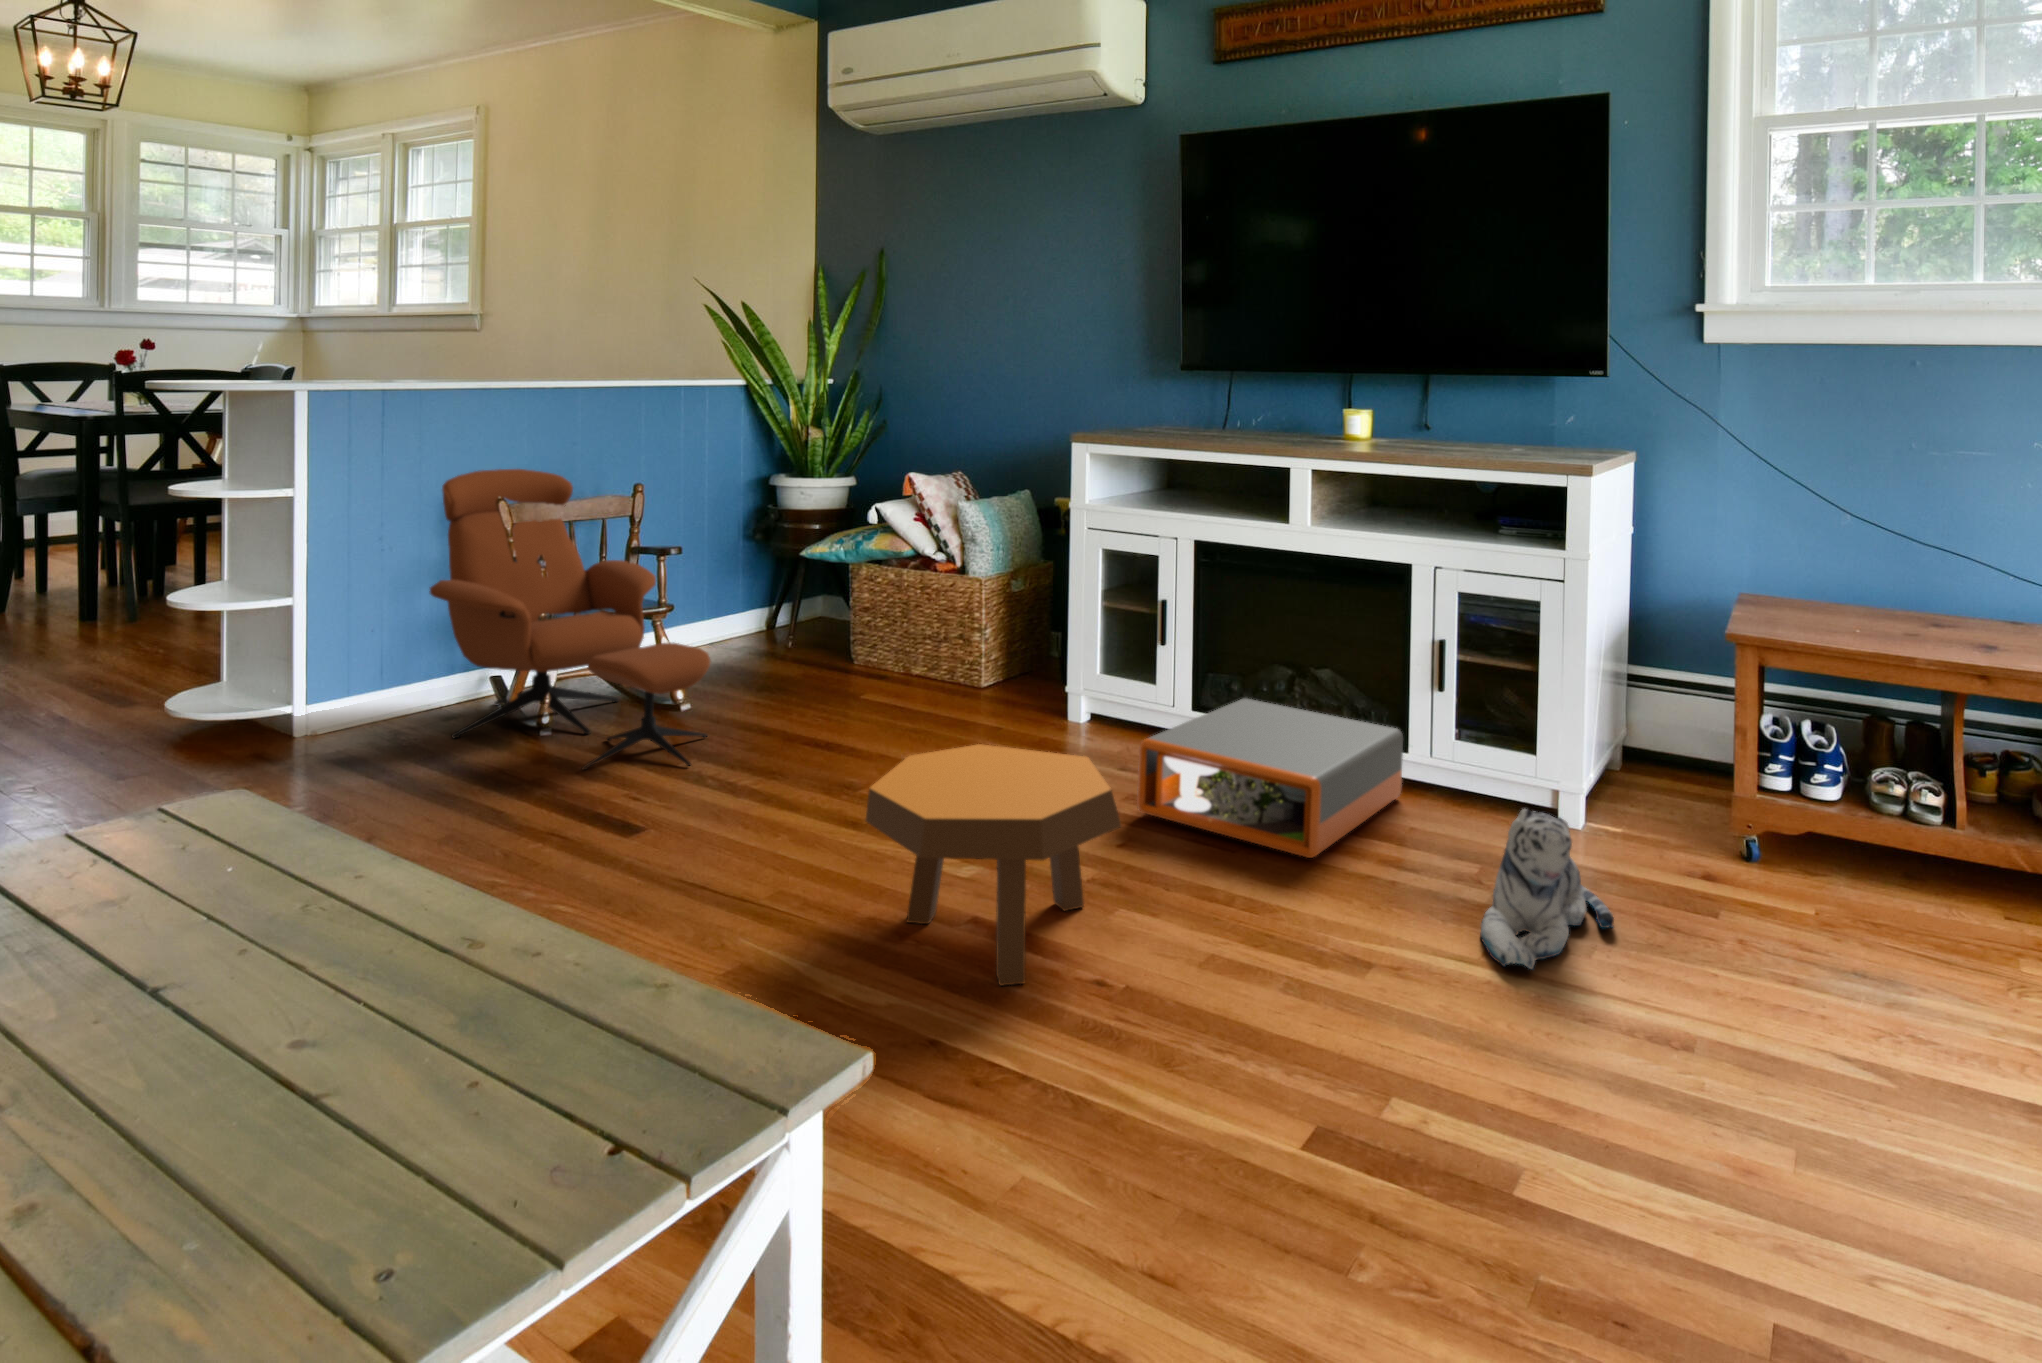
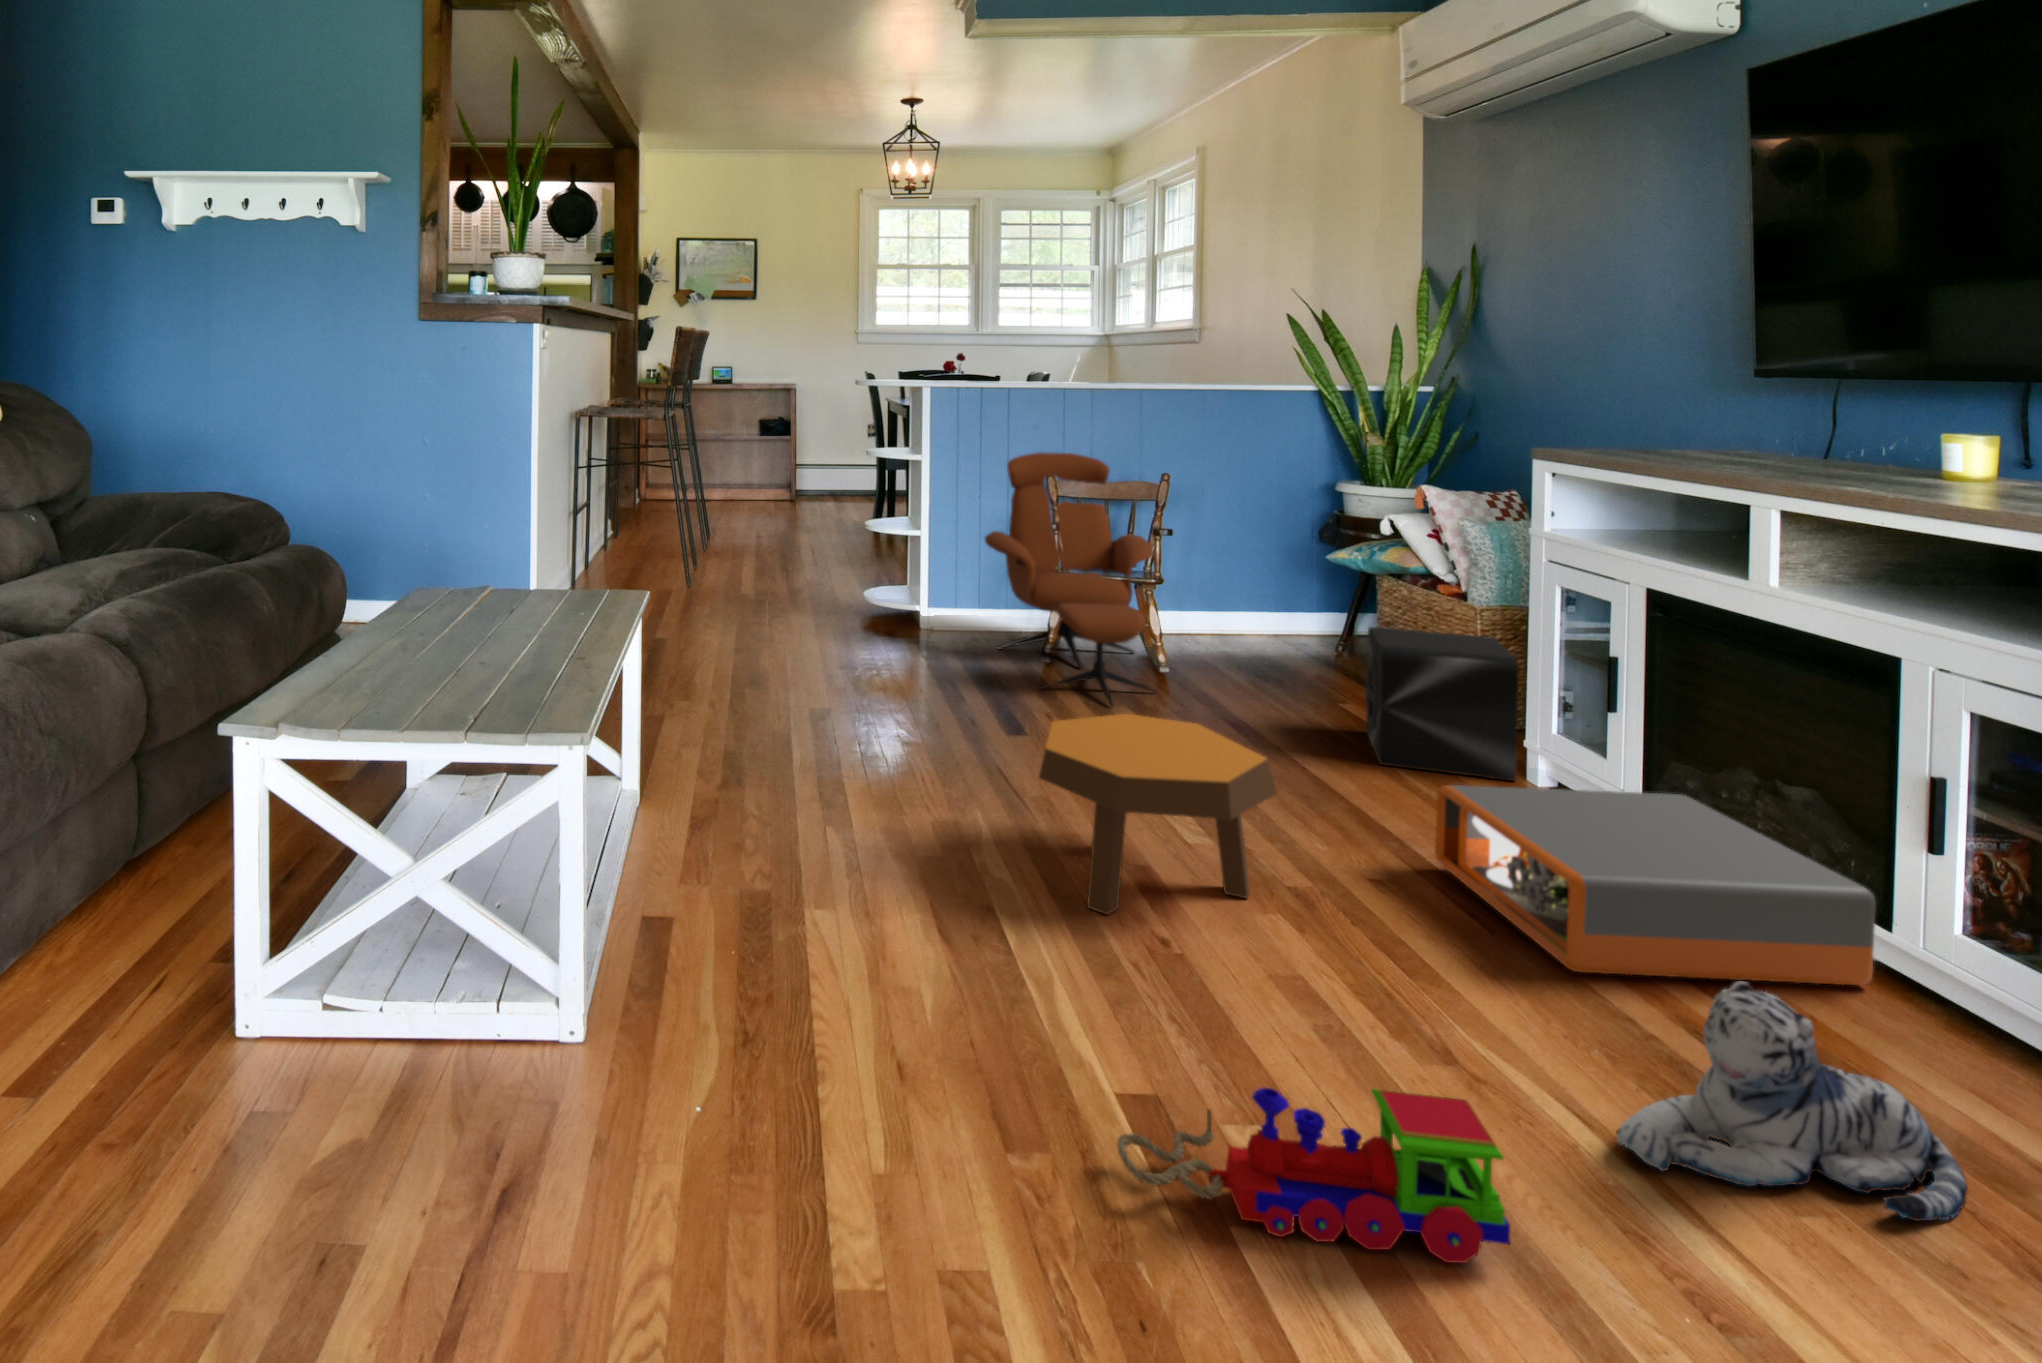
speaker: none [923,605,1072,745] -> present [1366,627,1518,781]
toy train: none [1393,974,1613,1206] -> present [1117,1087,1510,1263]

